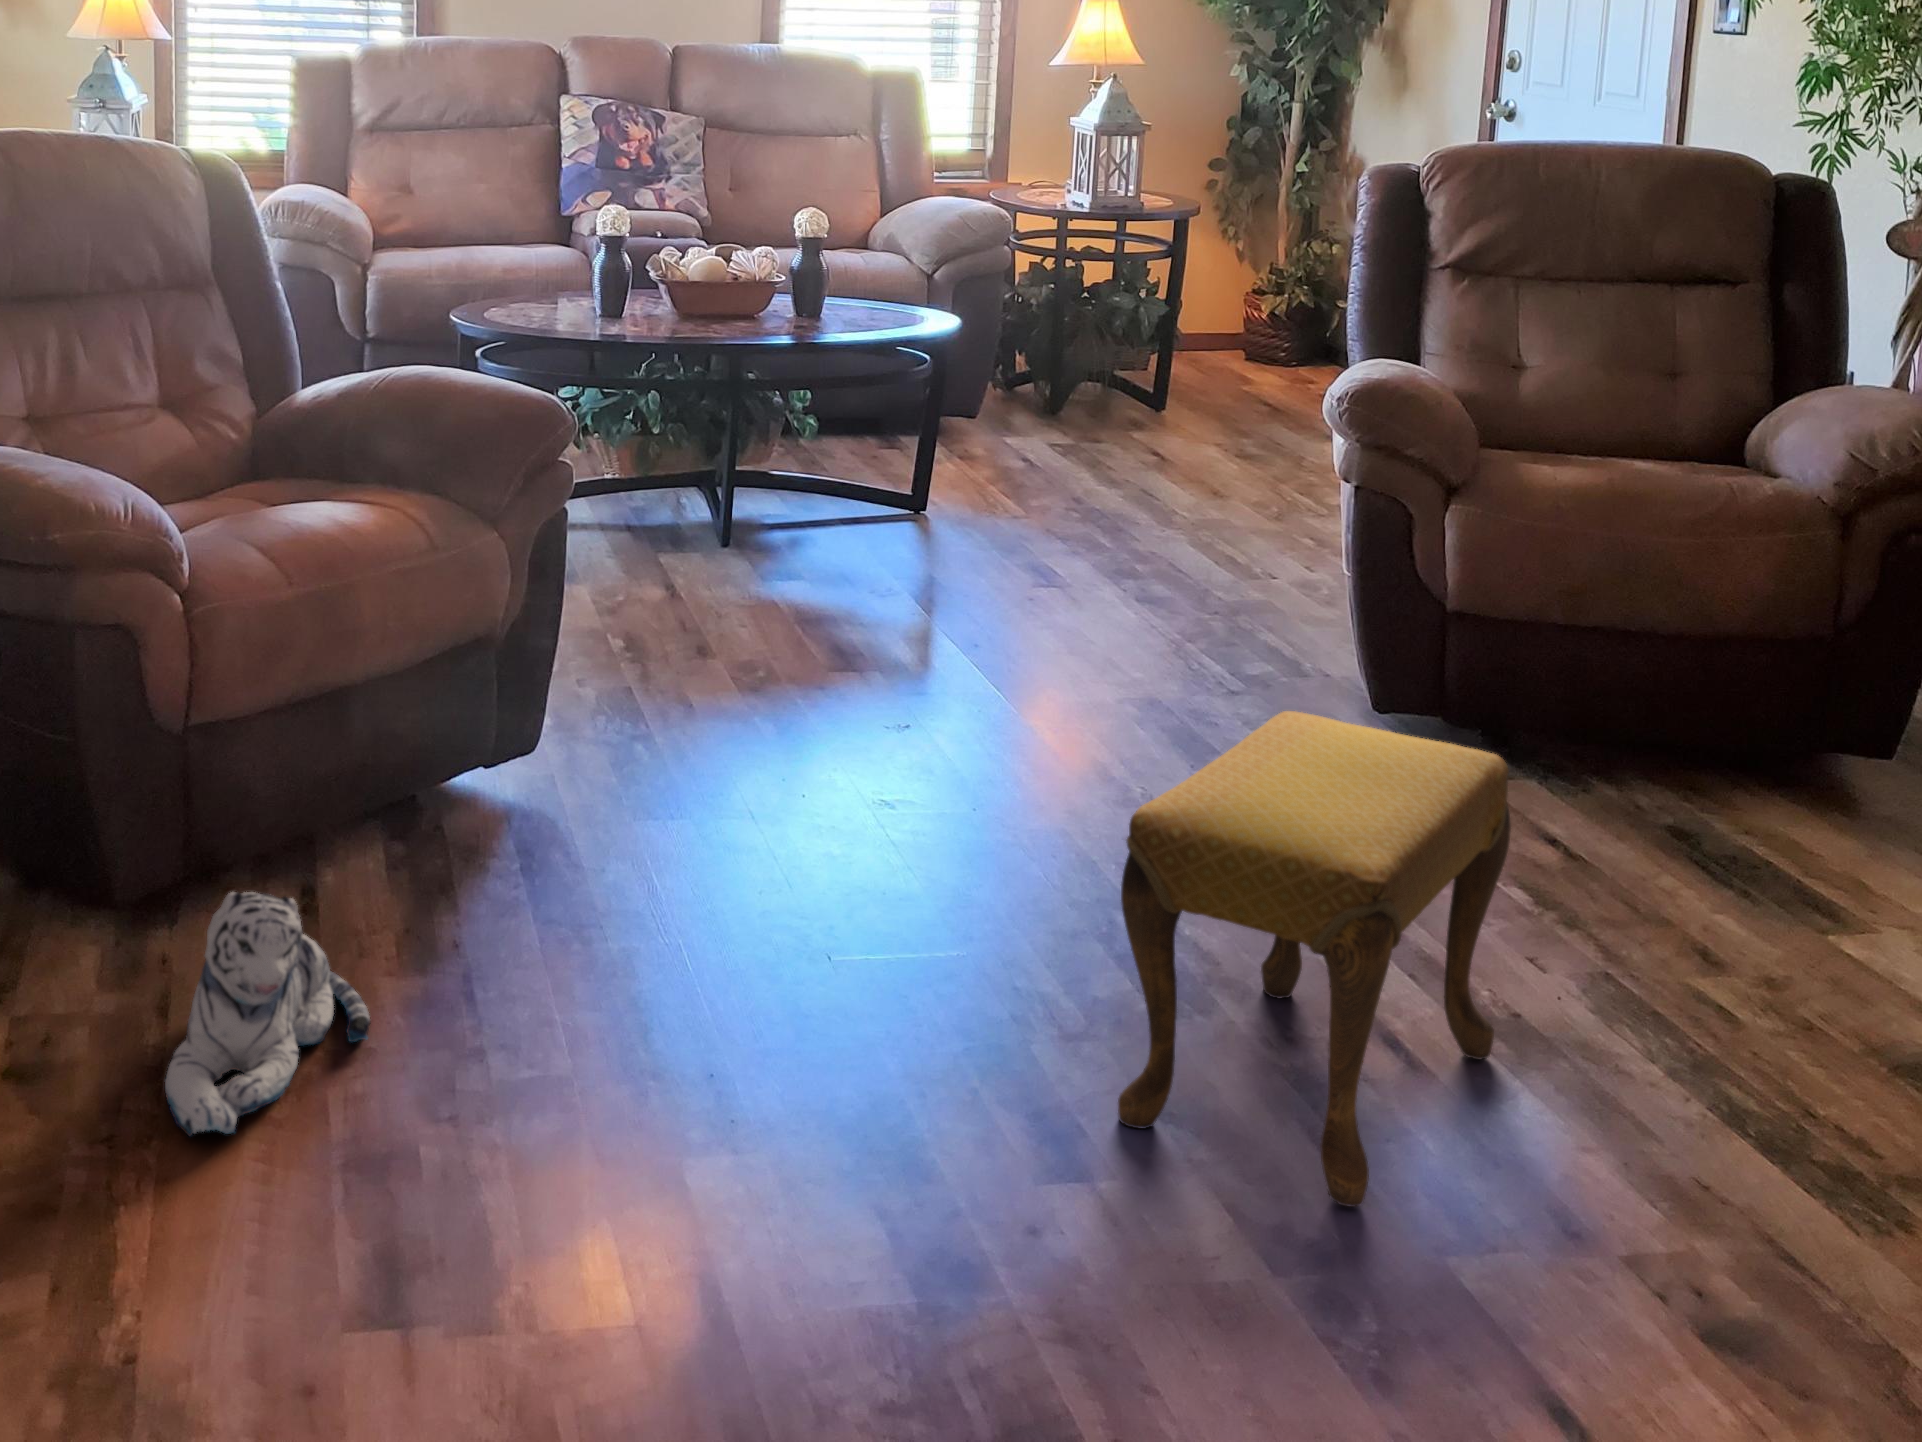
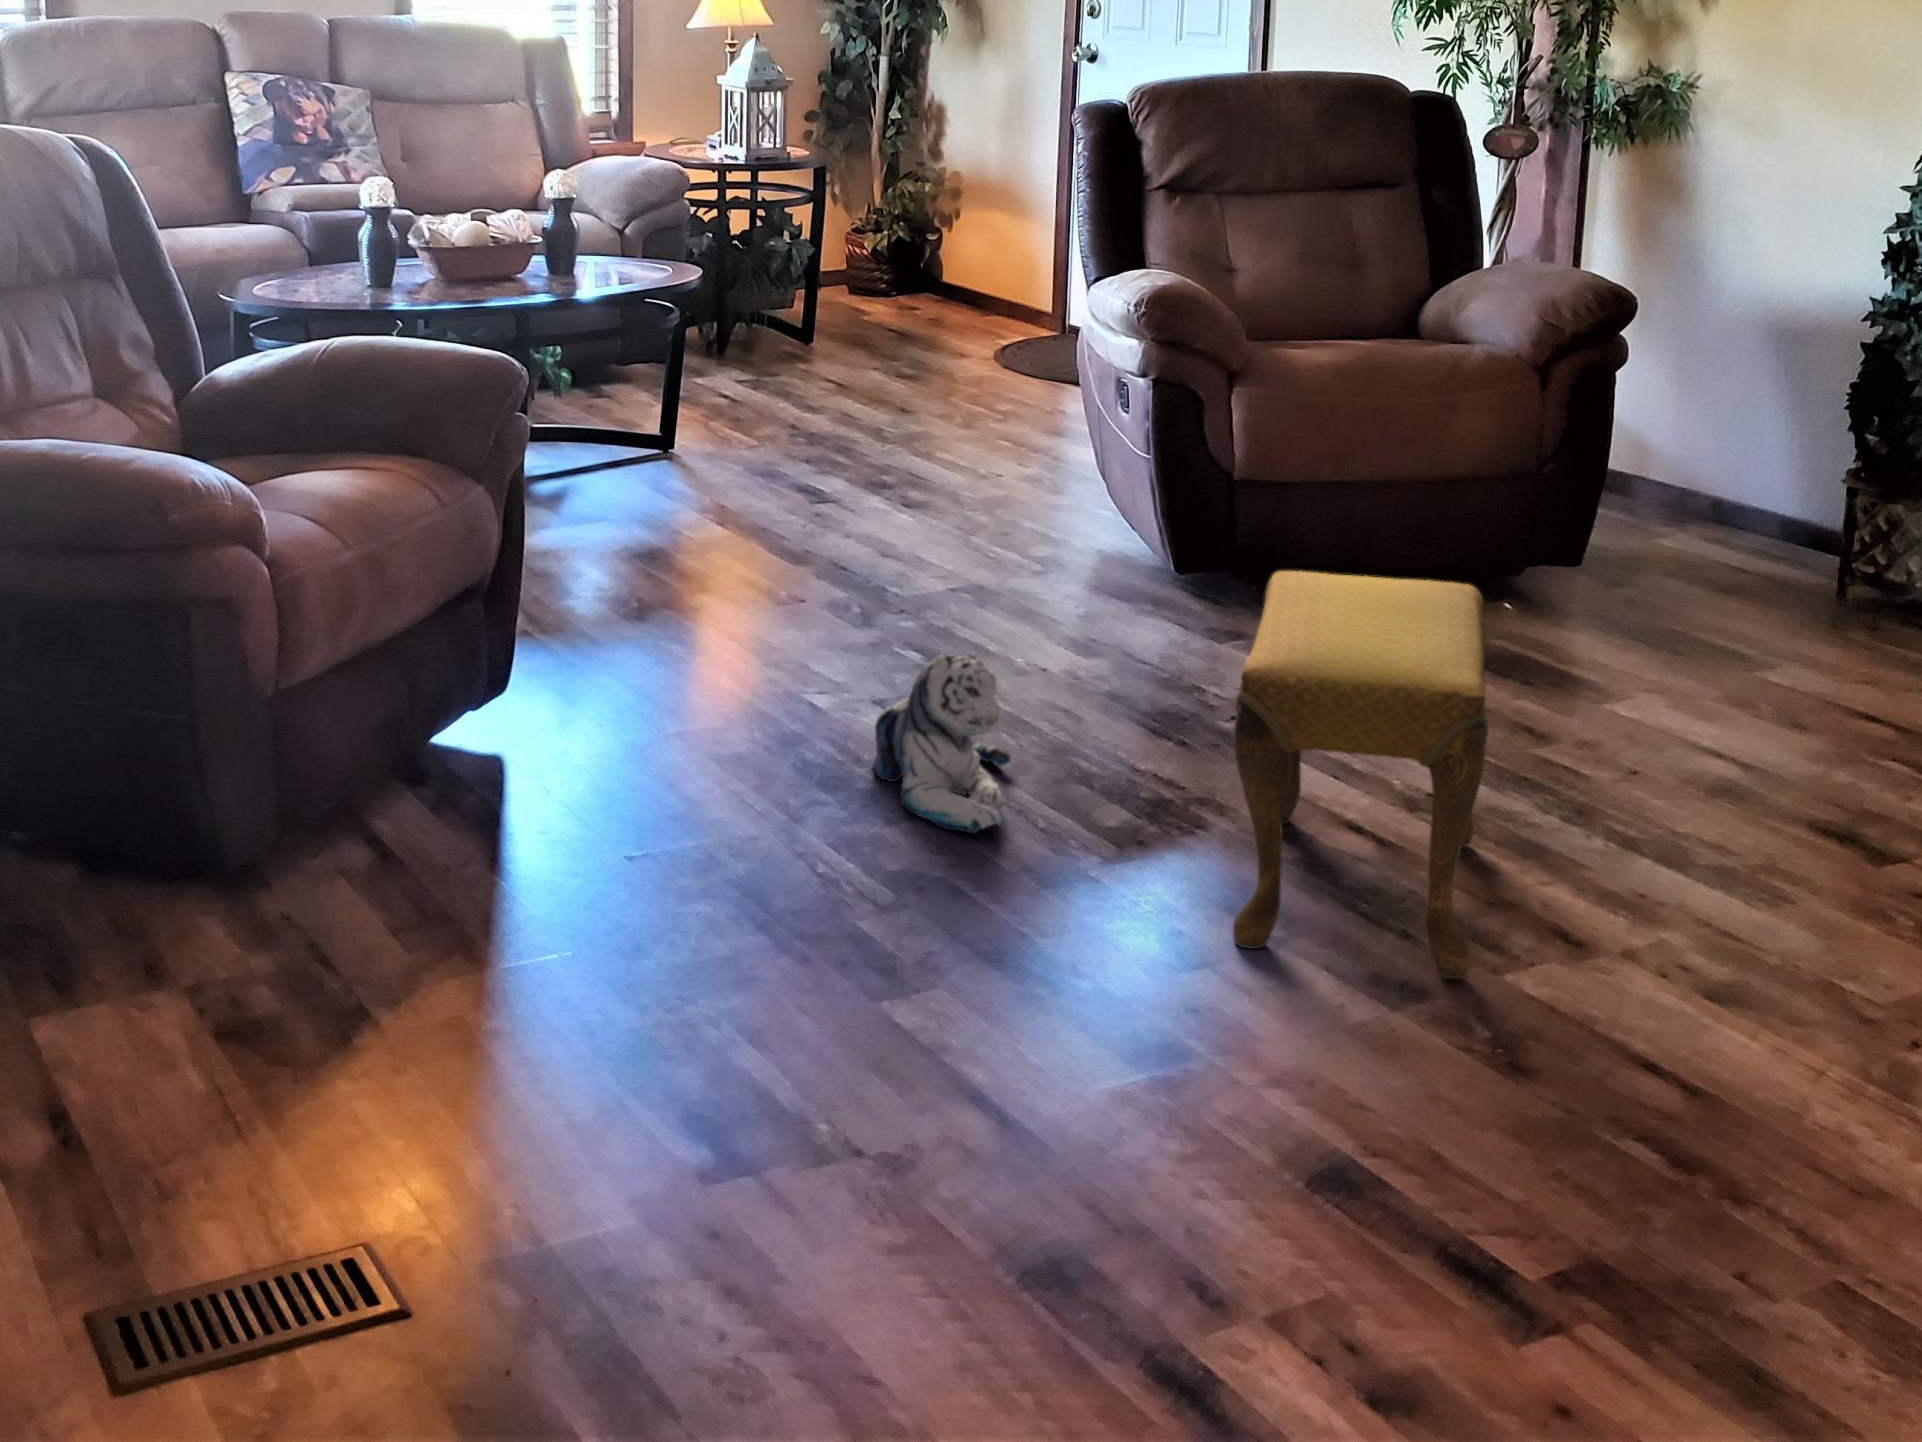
plush toy: present [165,892,370,1136] -> present [872,655,1010,833]

